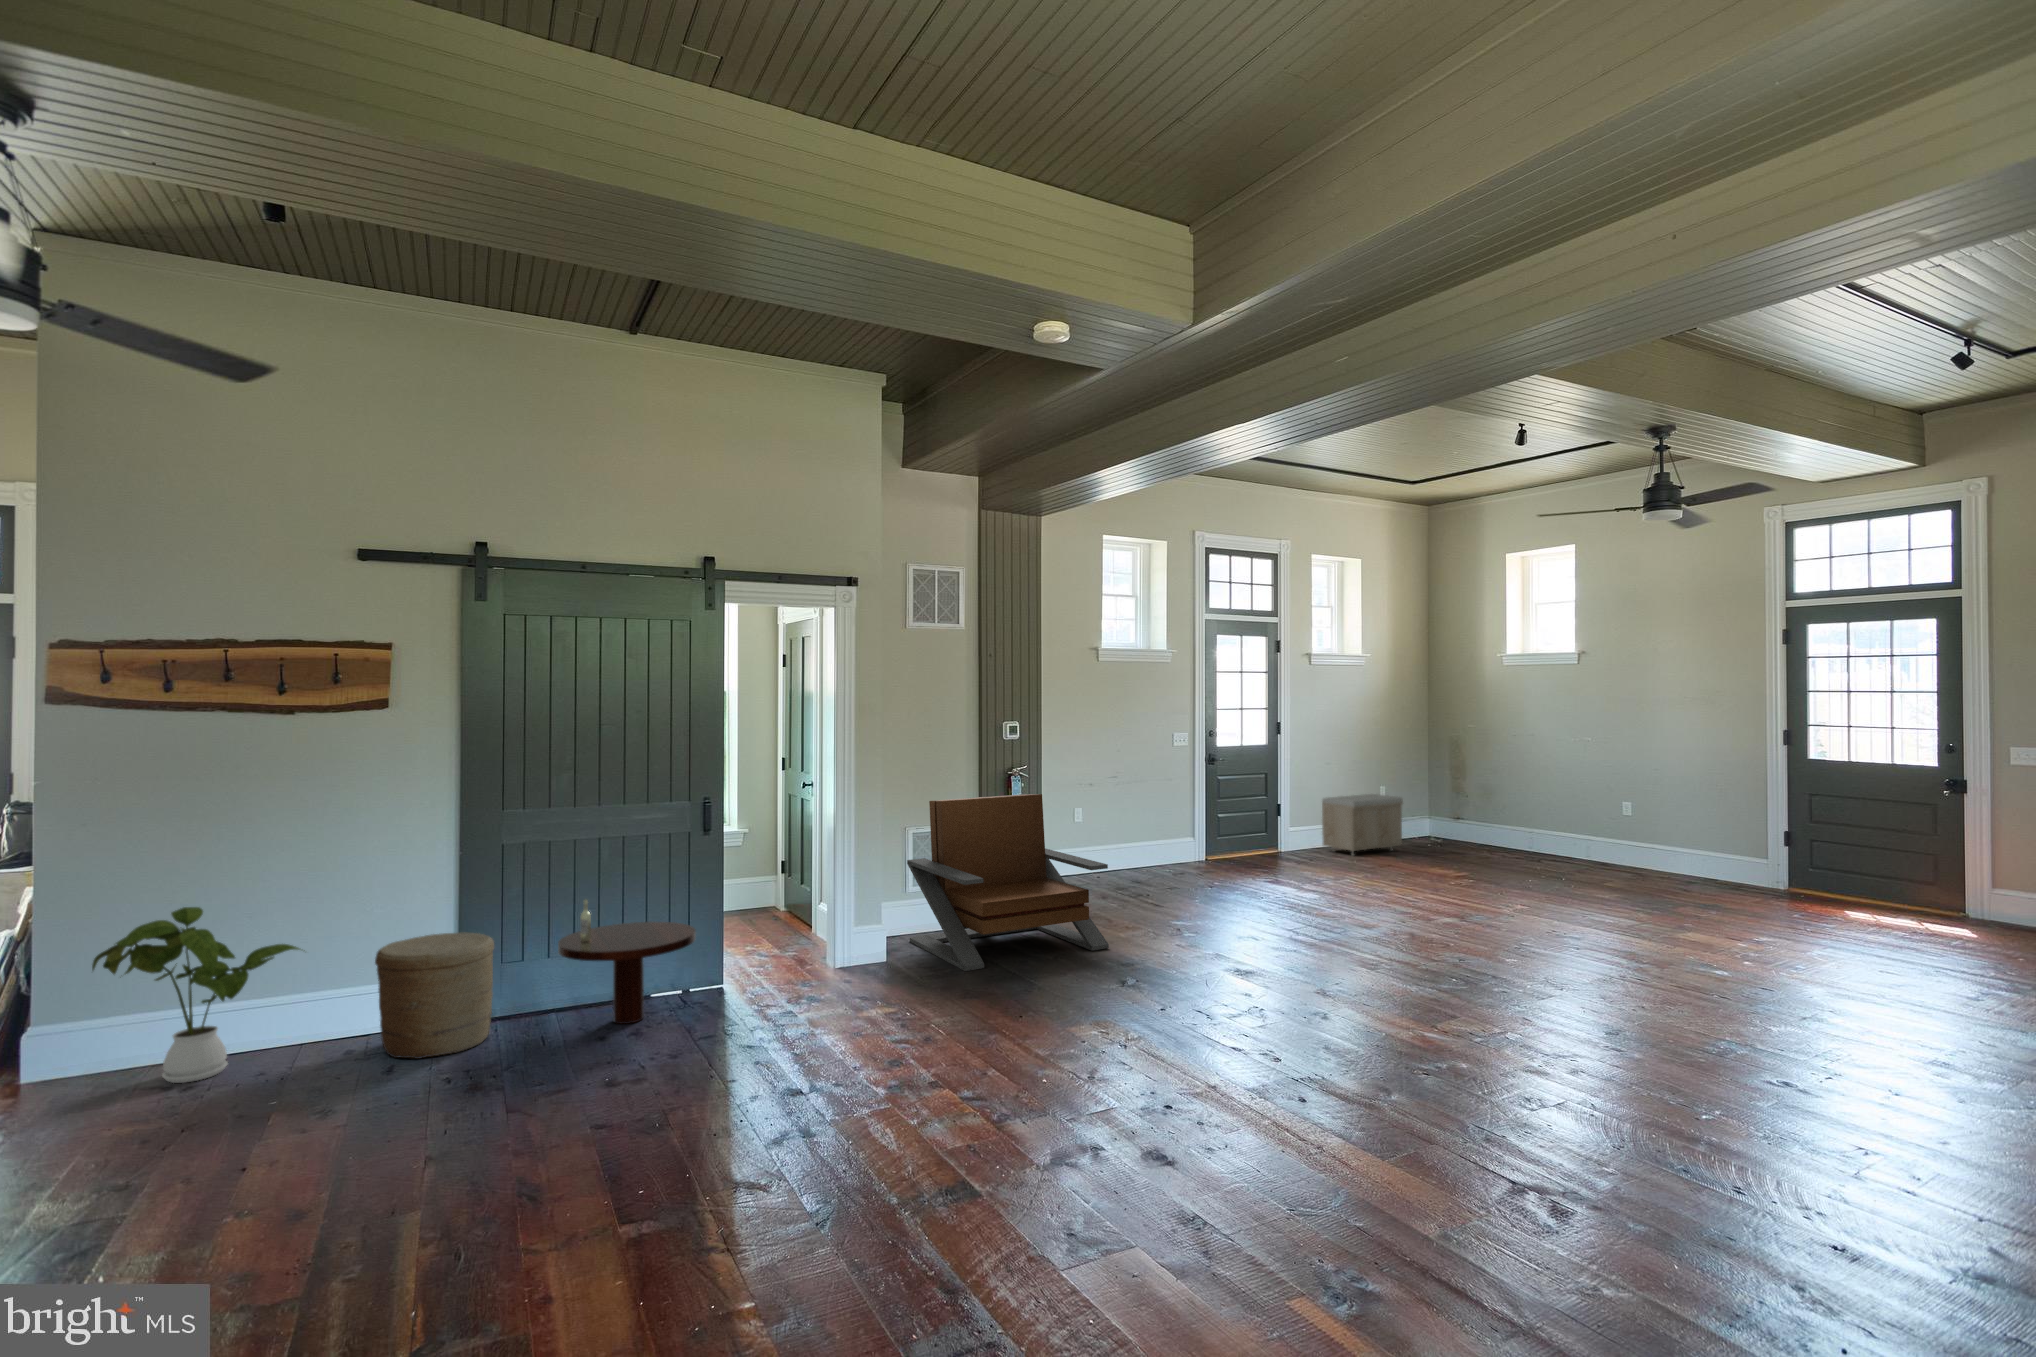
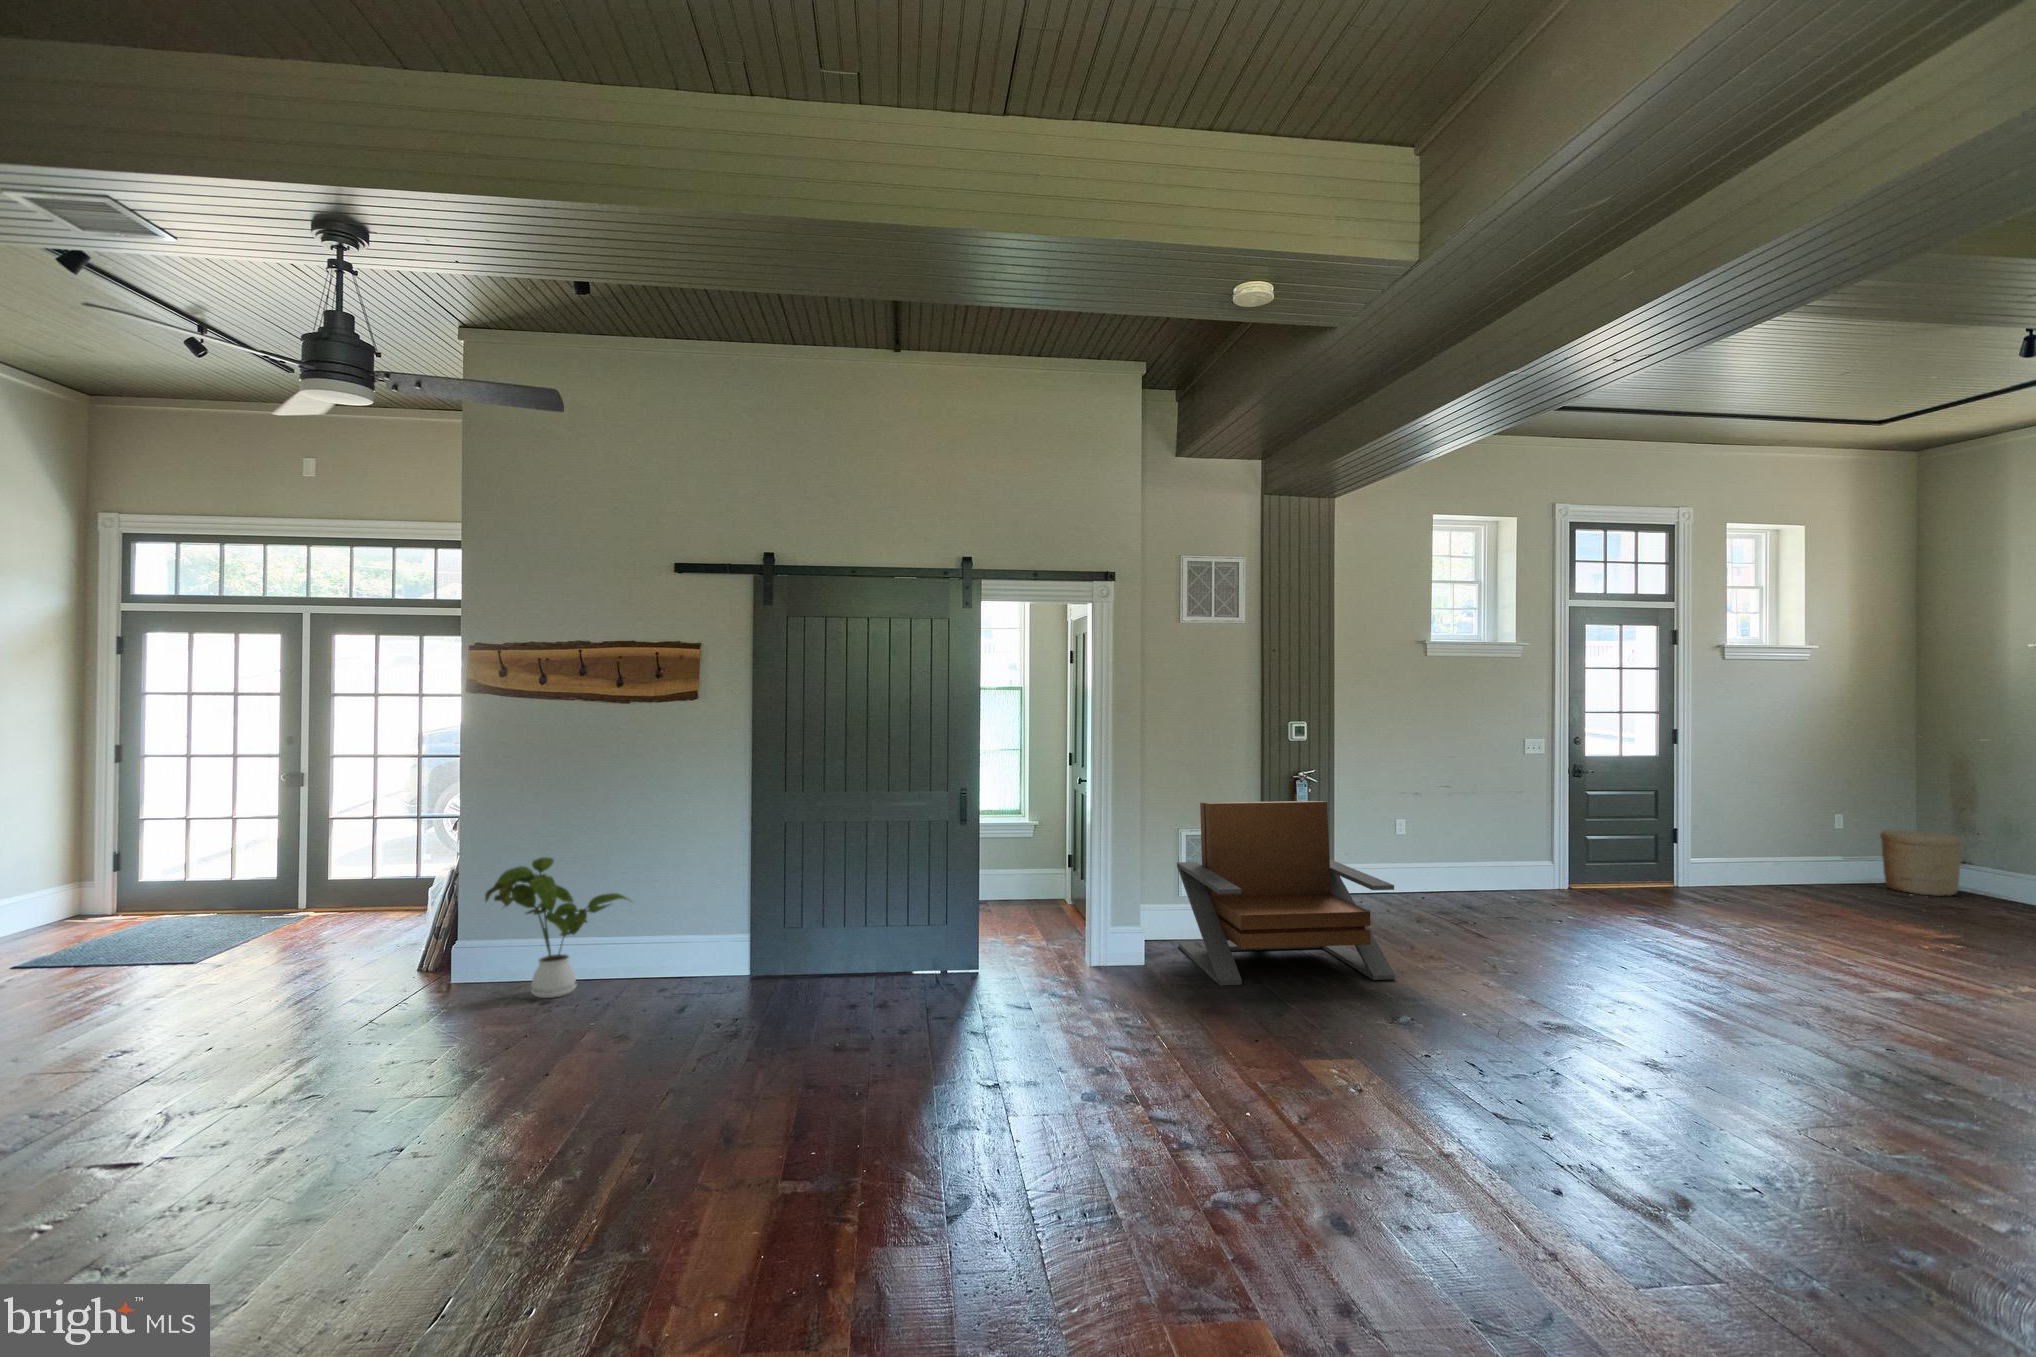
storage bench: present [1322,794,1403,855] -> none [1739,822,1865,899]
coffee table: present [558,900,696,1024] -> none [821,877,942,996]
woven basket: present [375,933,494,1059] -> present [1880,830,1961,896]

